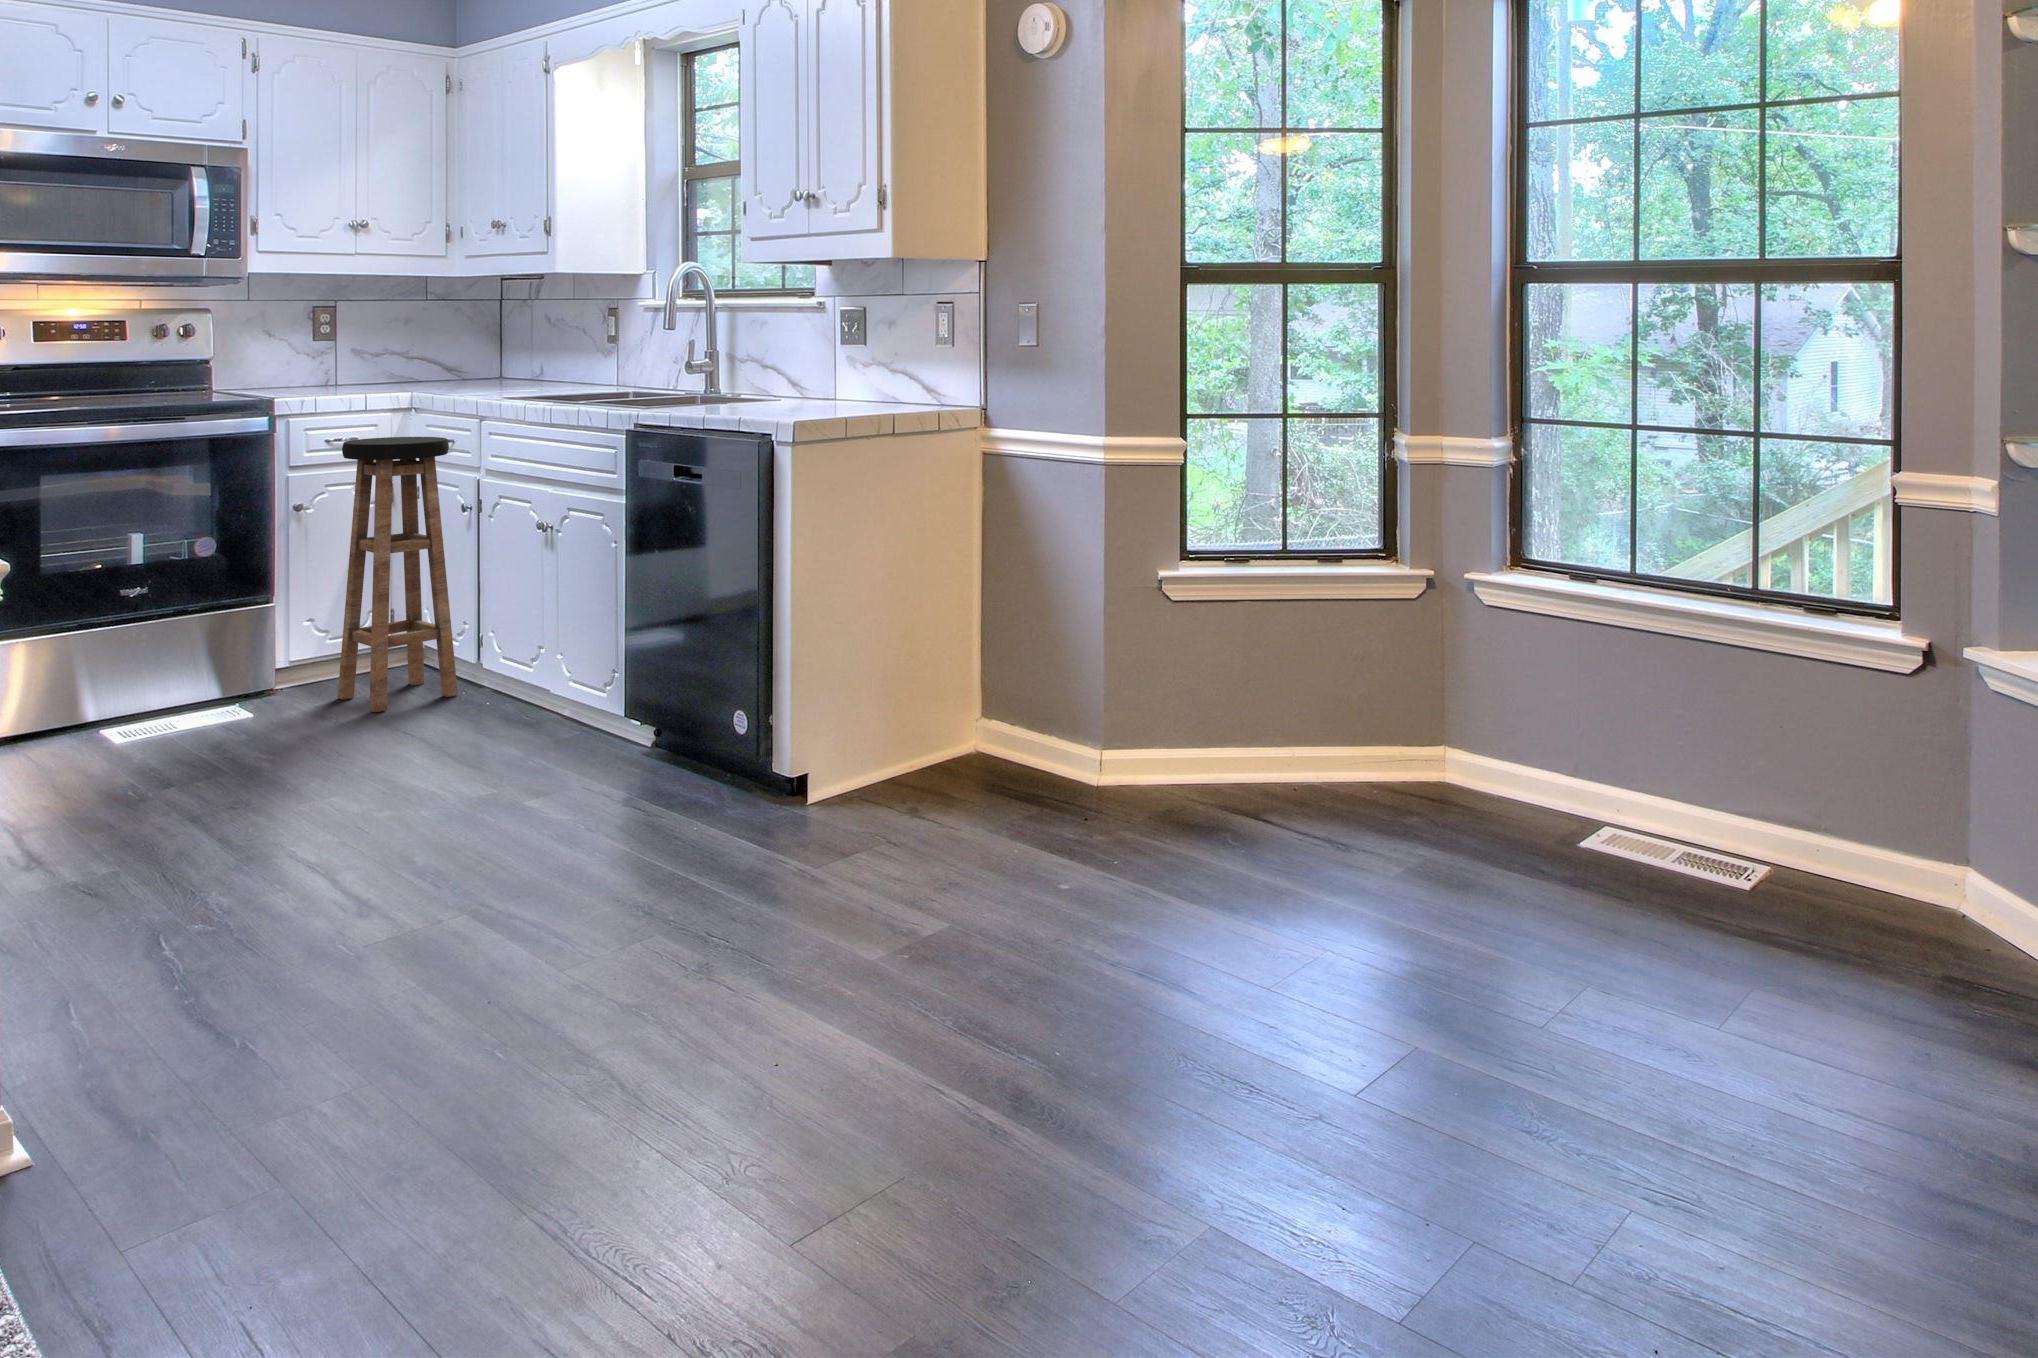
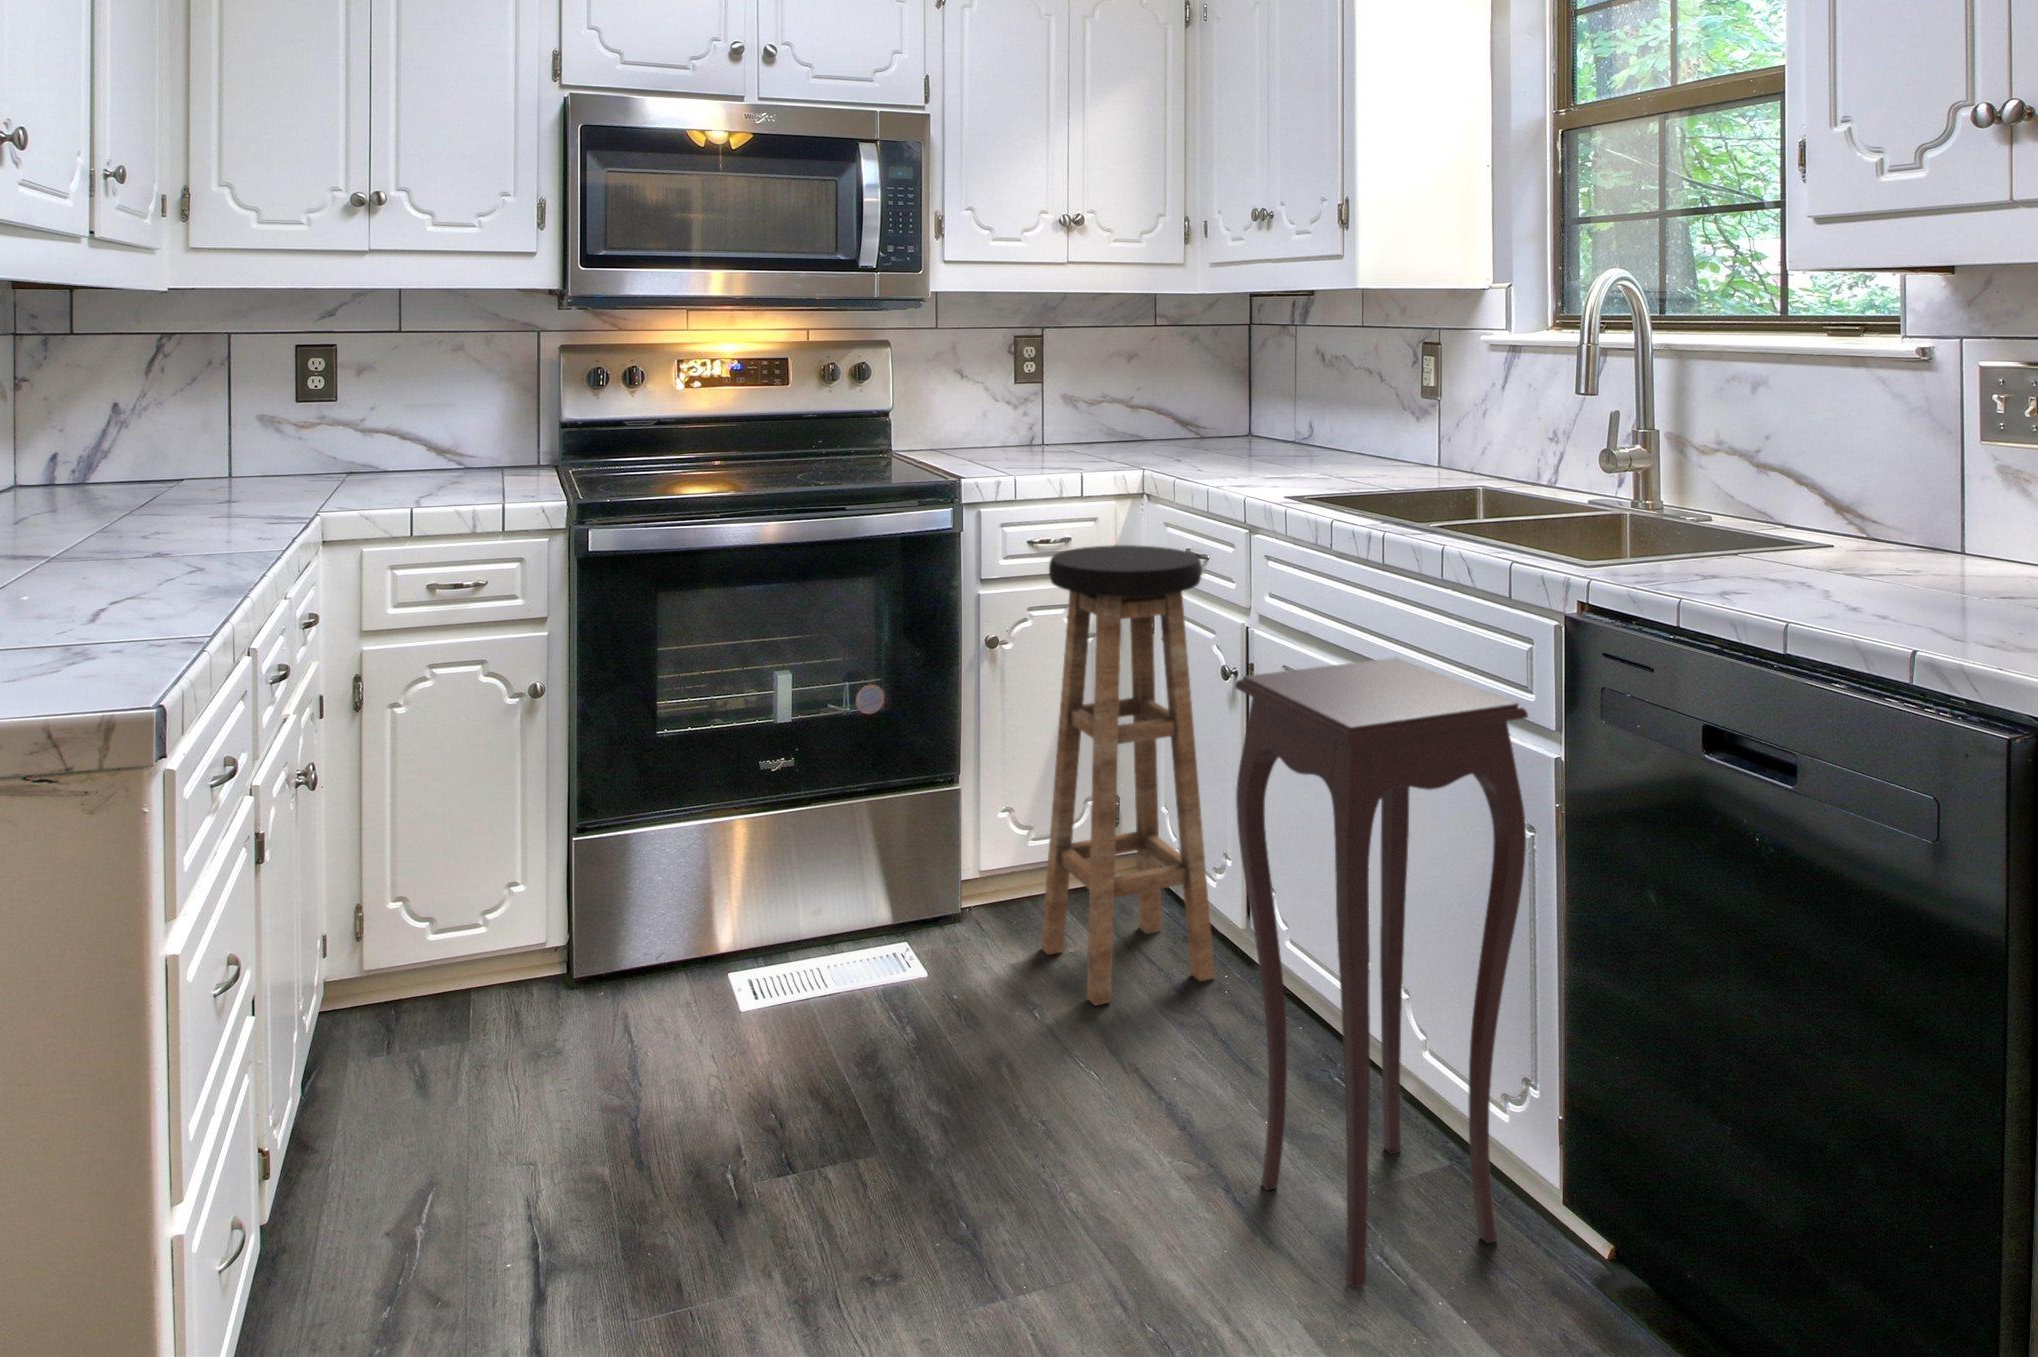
side table: none [455,470,609,768] -> present [1235,658,1528,1288]

